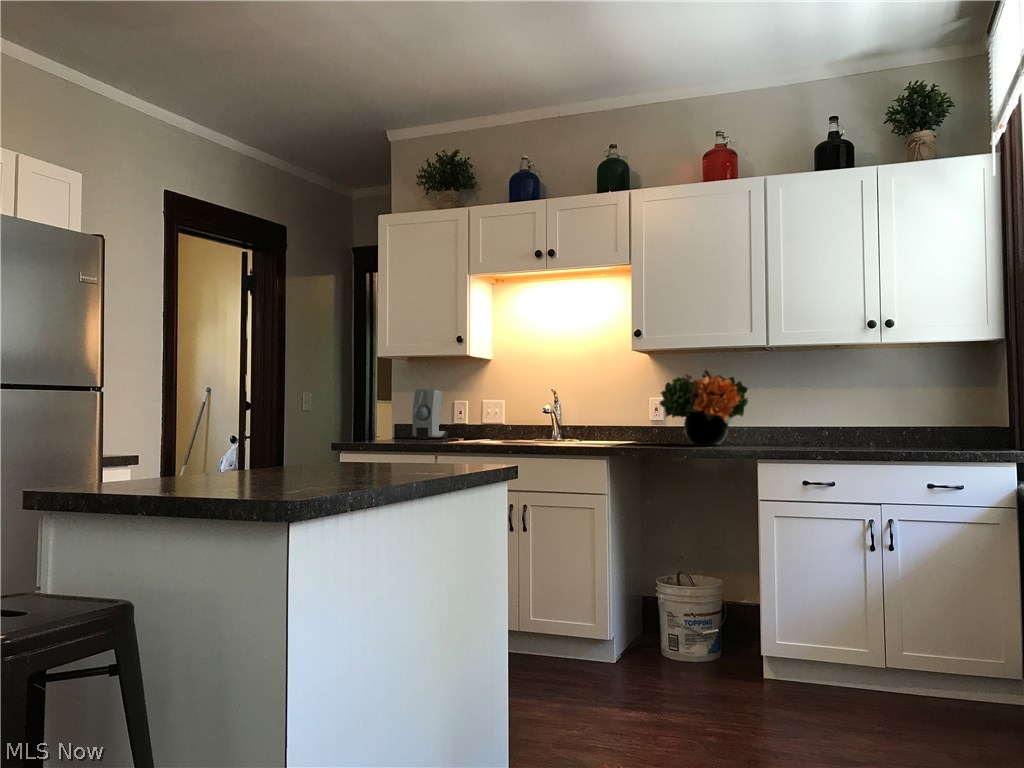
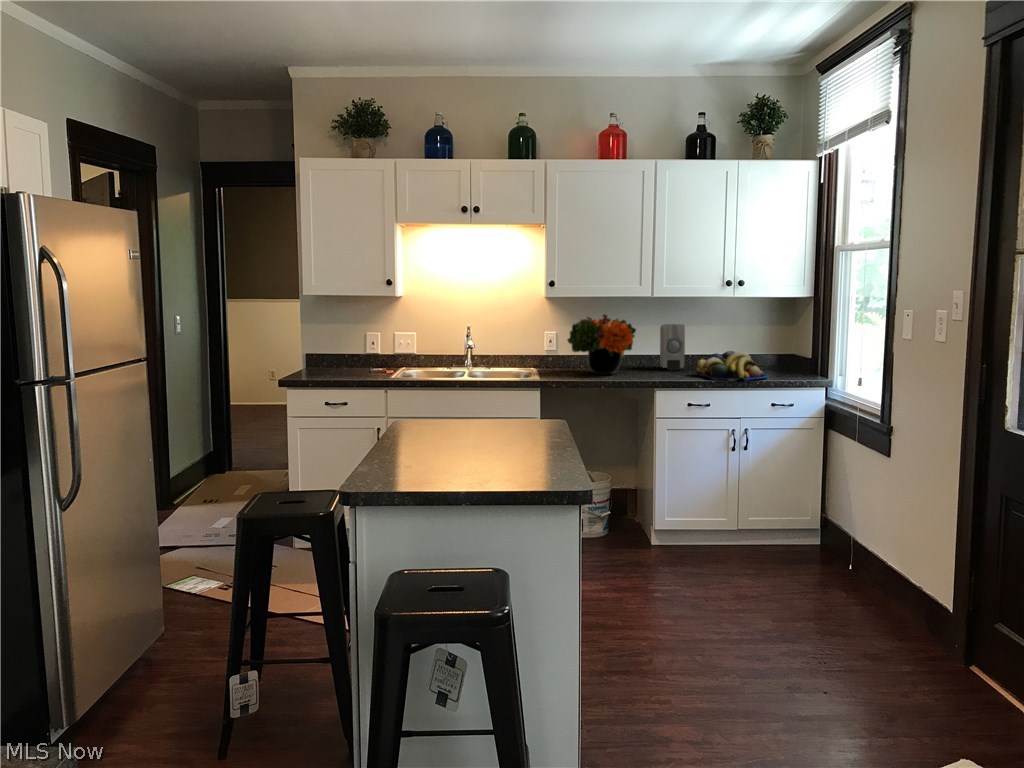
soap dispenser: present [412,389,448,439] -> present [660,324,685,370]
fruit bowl: none [827,415,932,451] -> present [696,351,767,381]

